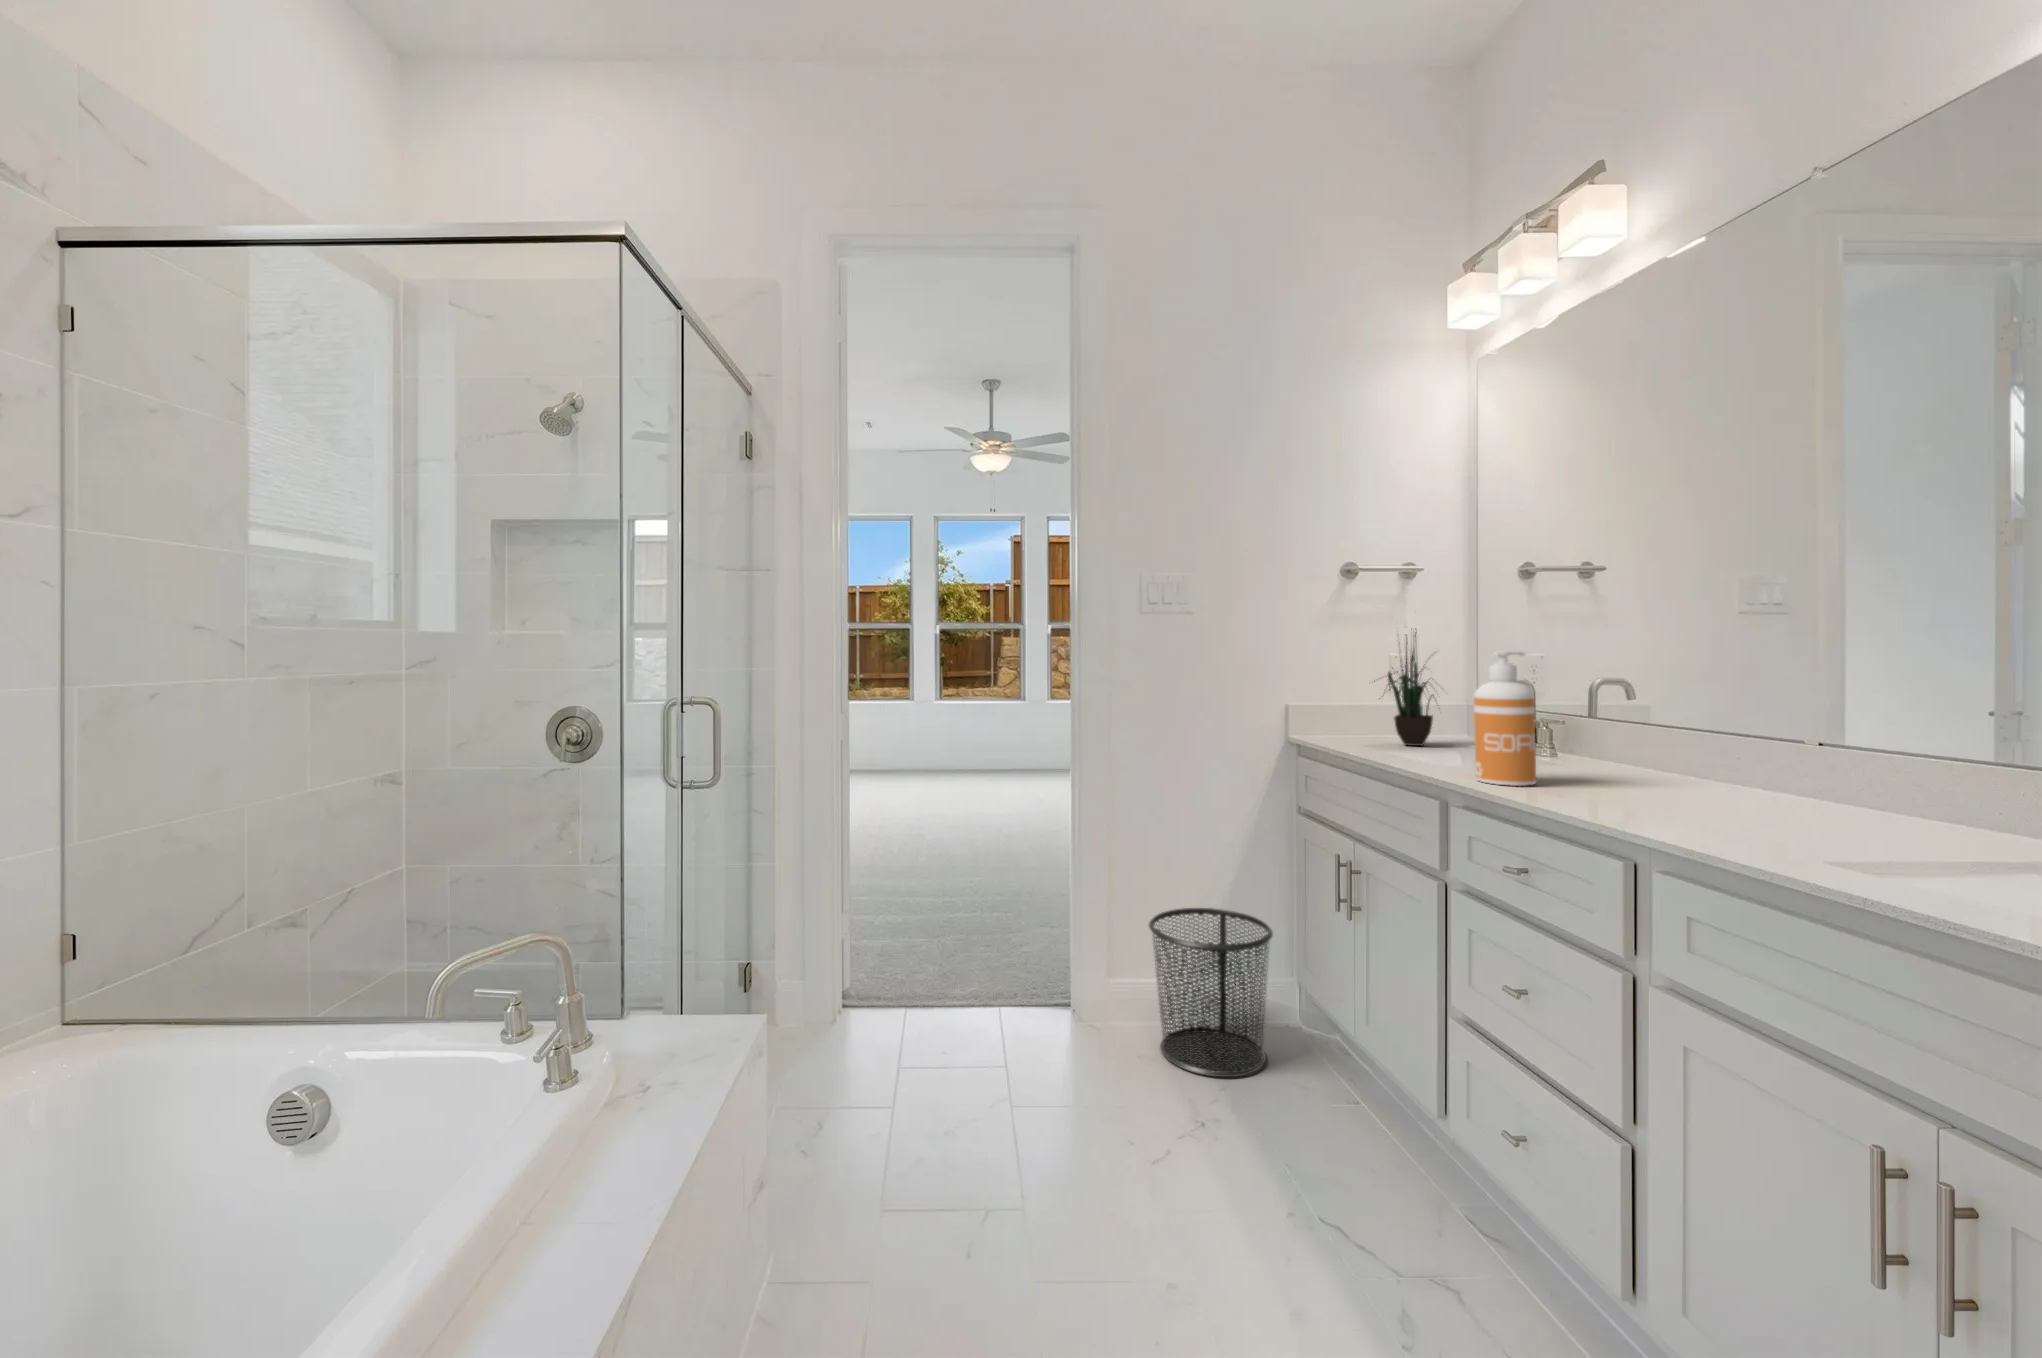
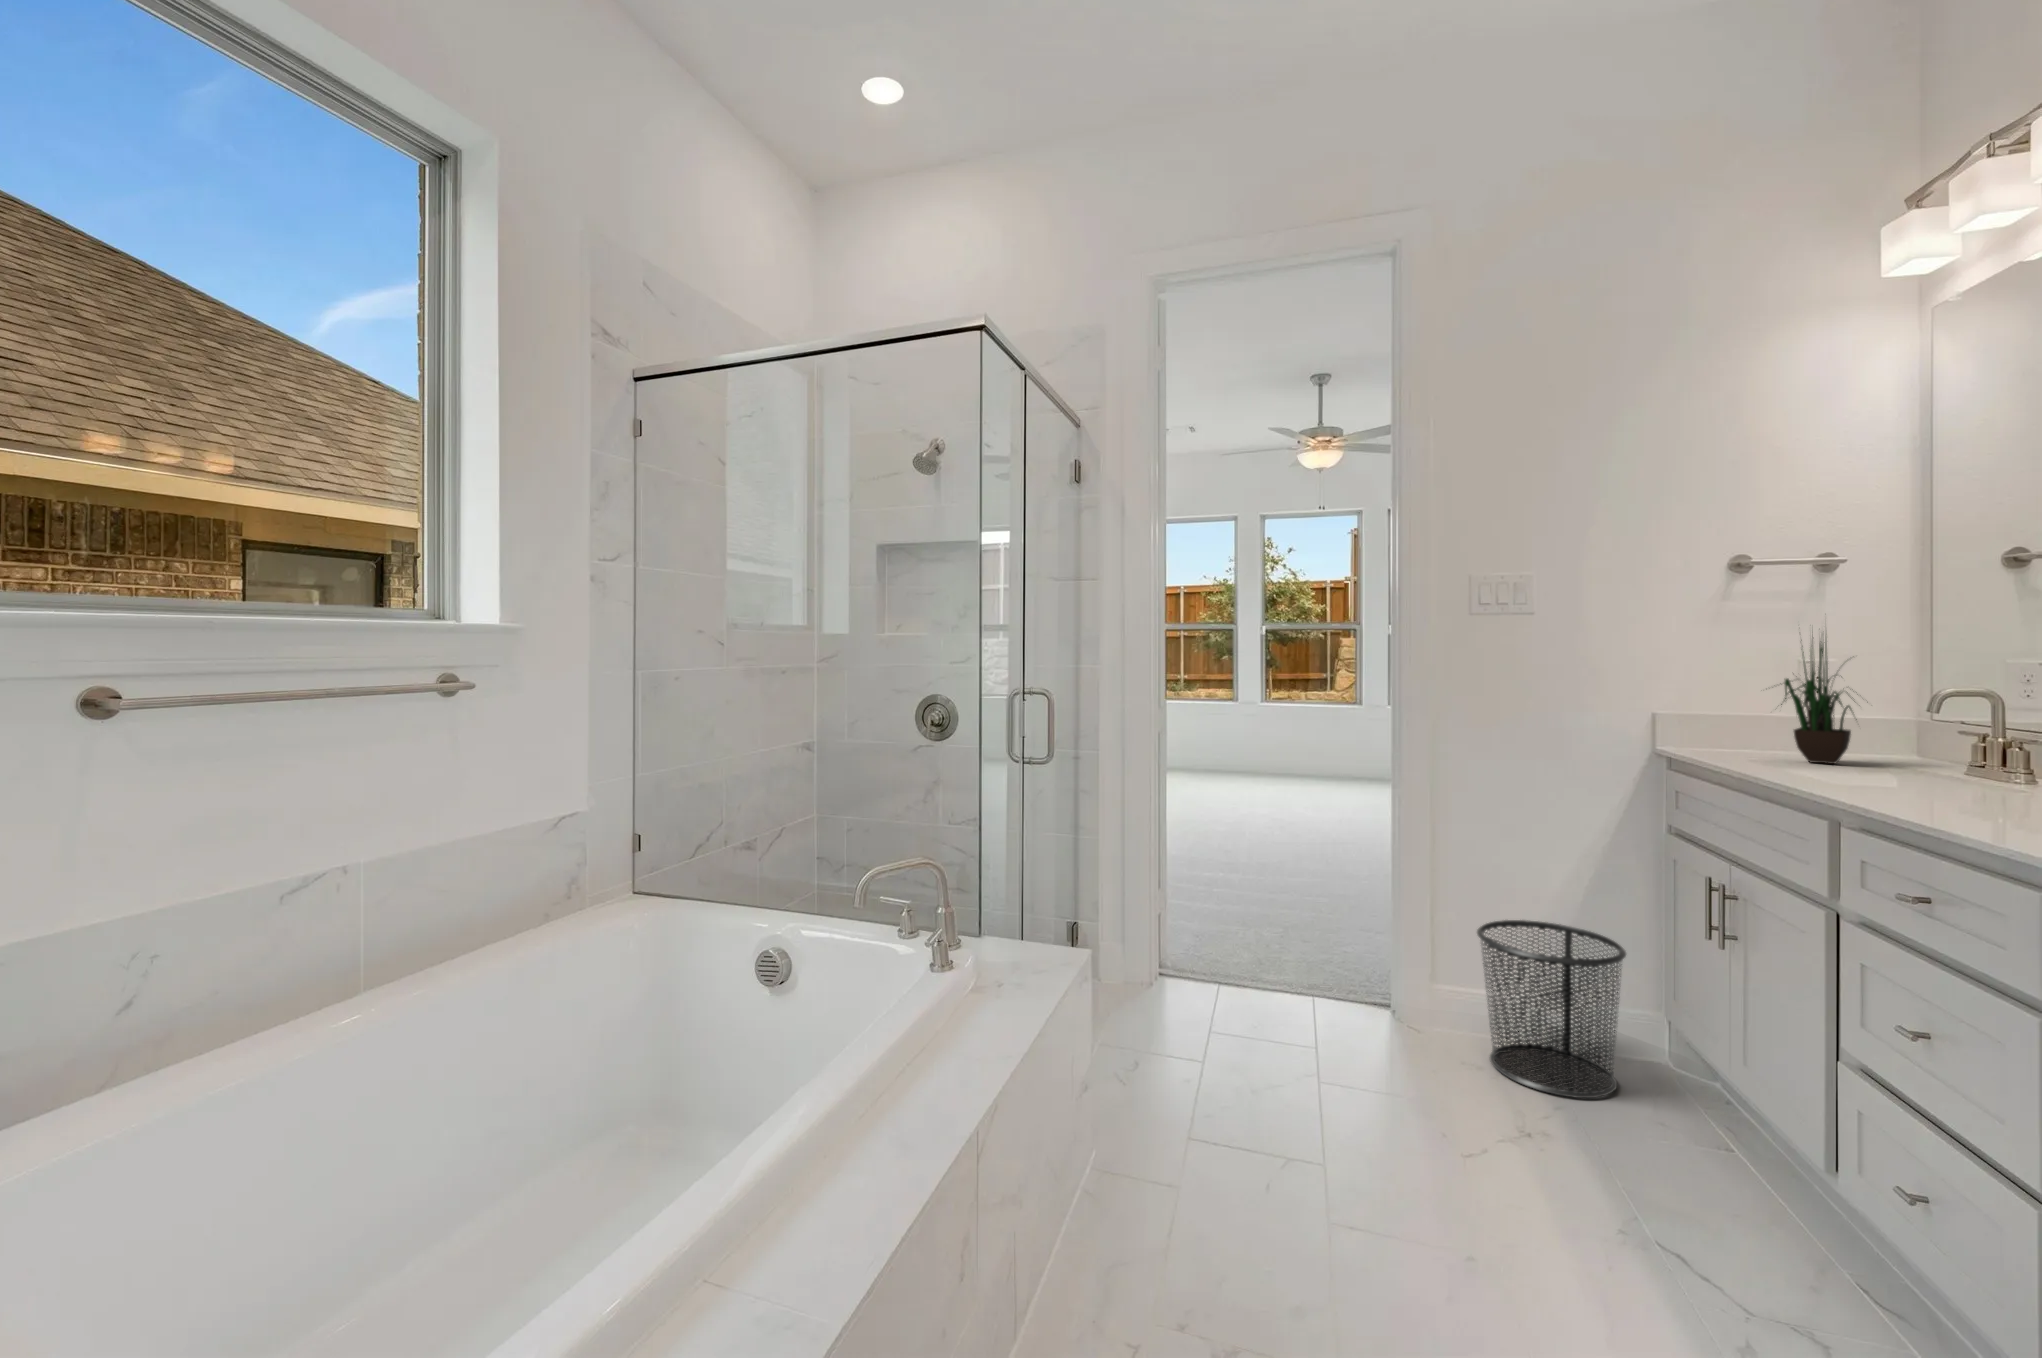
soap dispenser: present [1474,652,1536,786] -> none [1875,657,1964,809]

